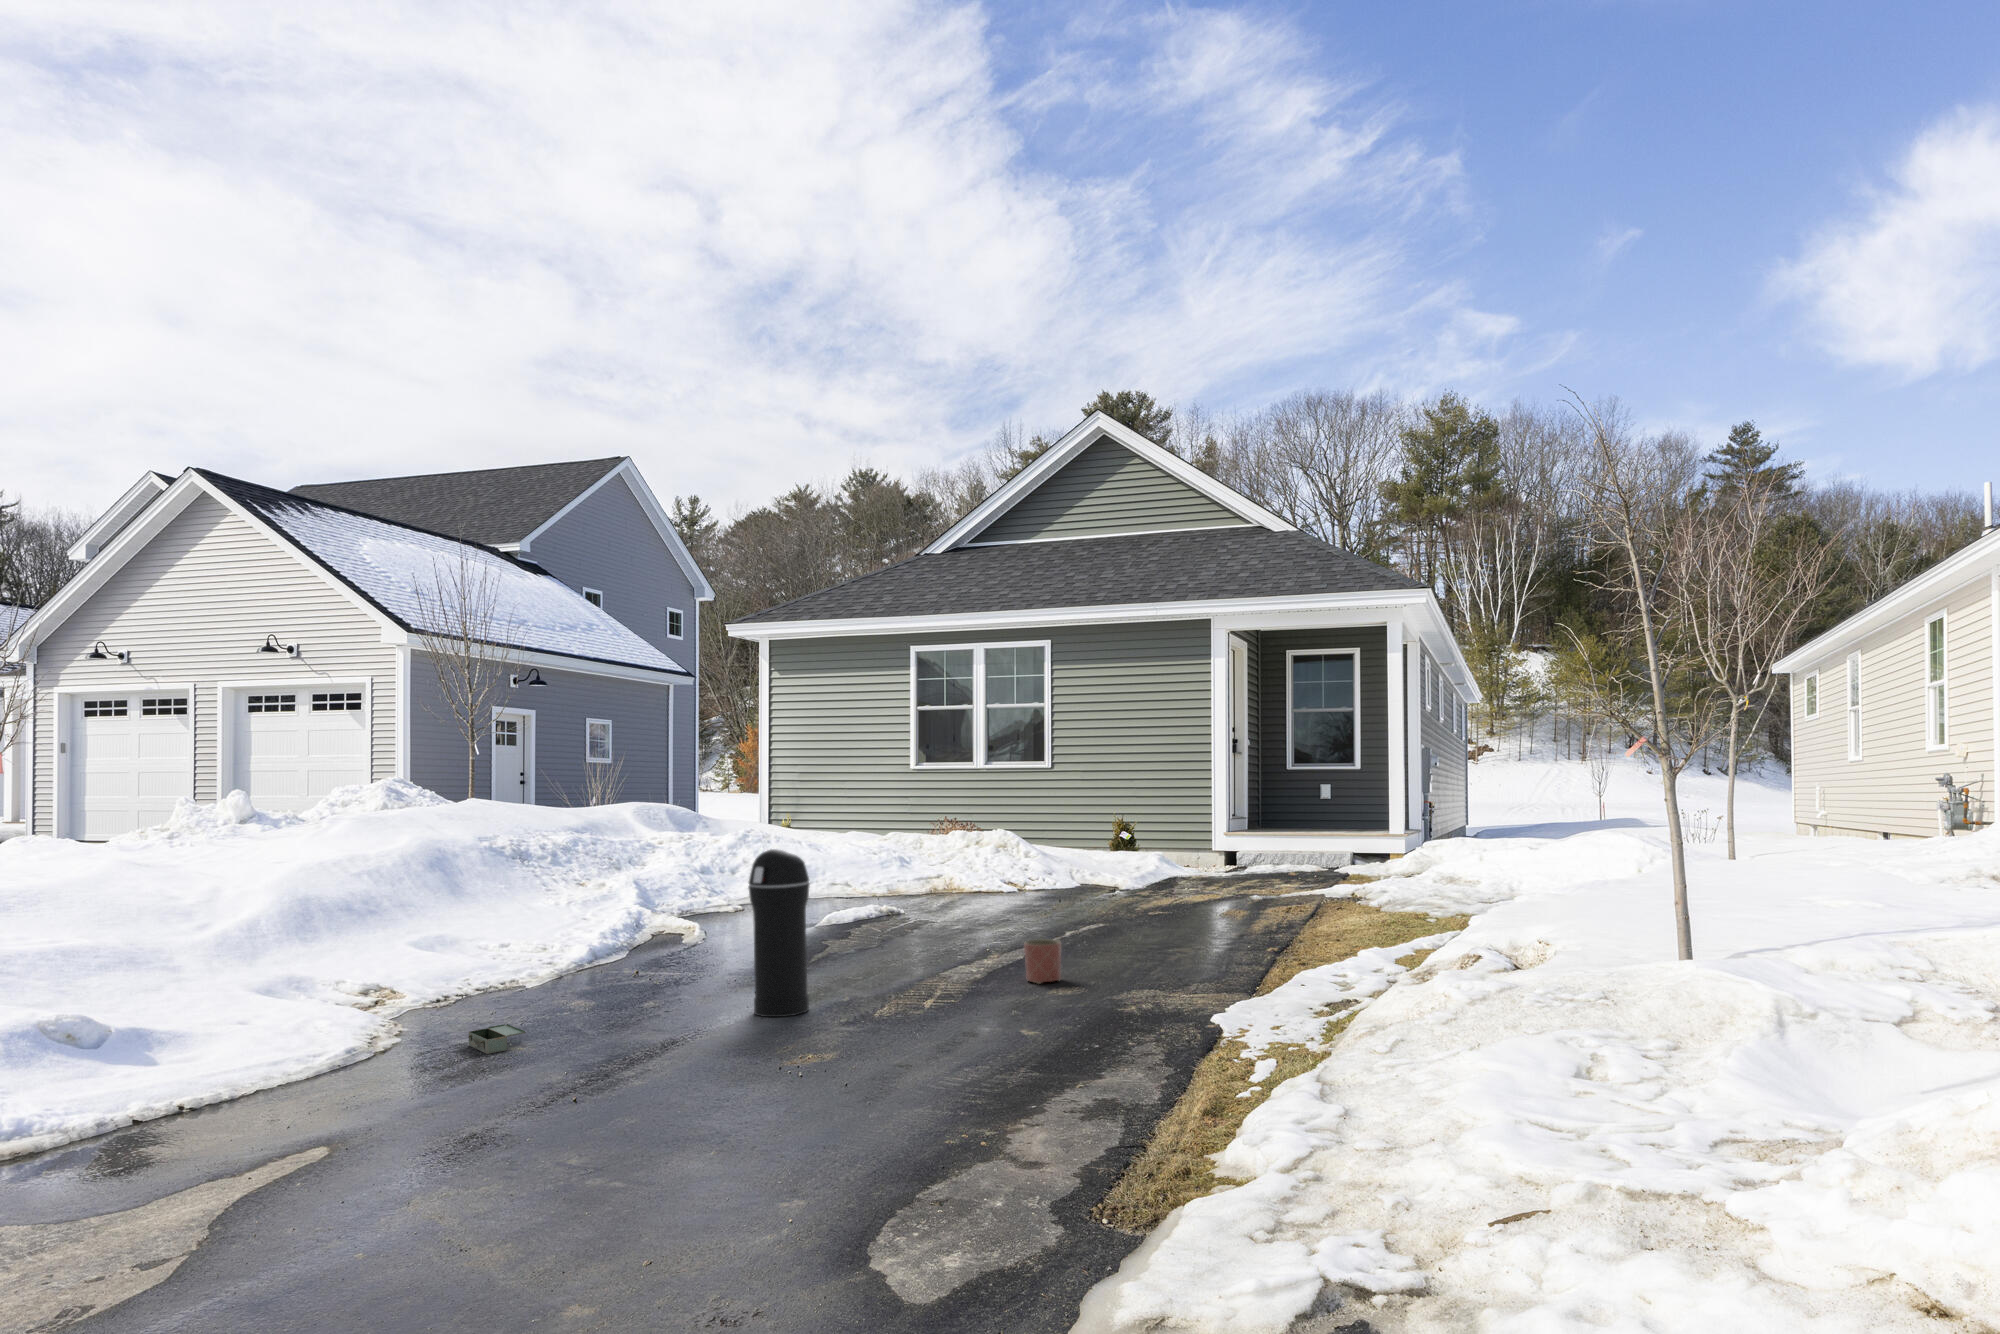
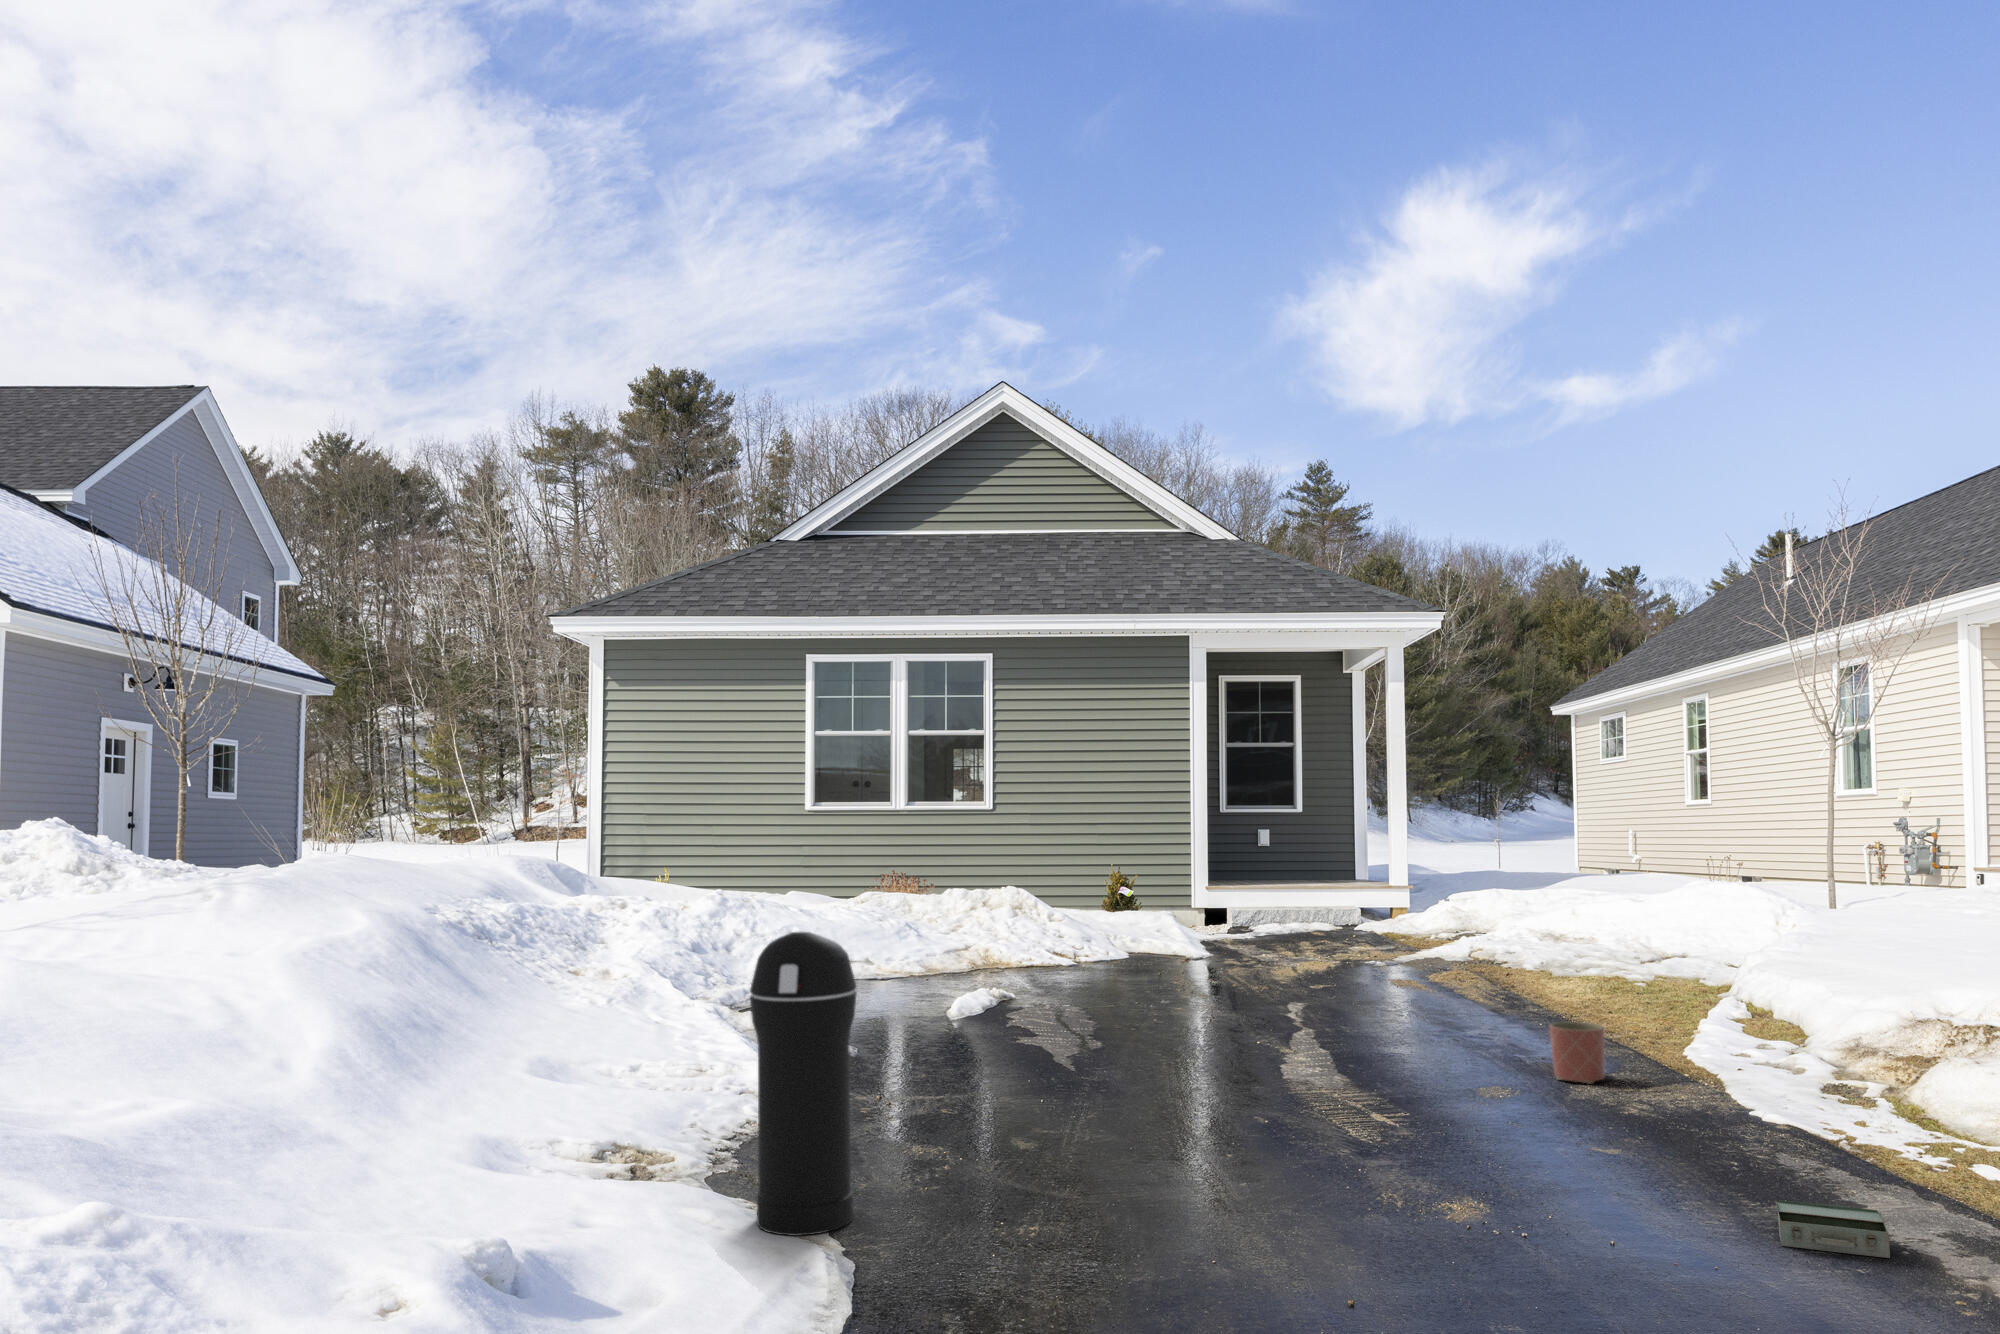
trash can: present [748,849,810,1017] -> present [750,932,857,1236]
toolbox: present [469,1024,526,1054] -> present [1775,1200,1890,1258]

